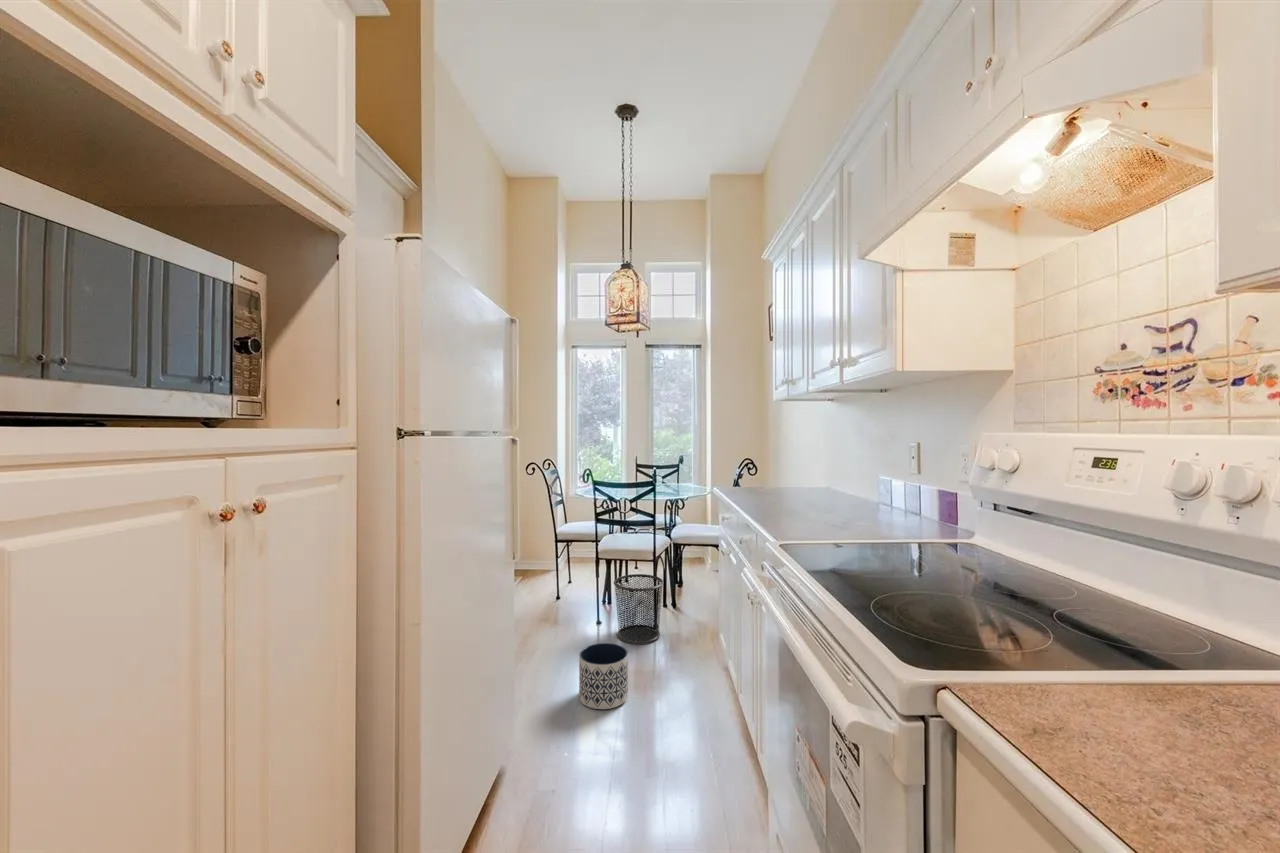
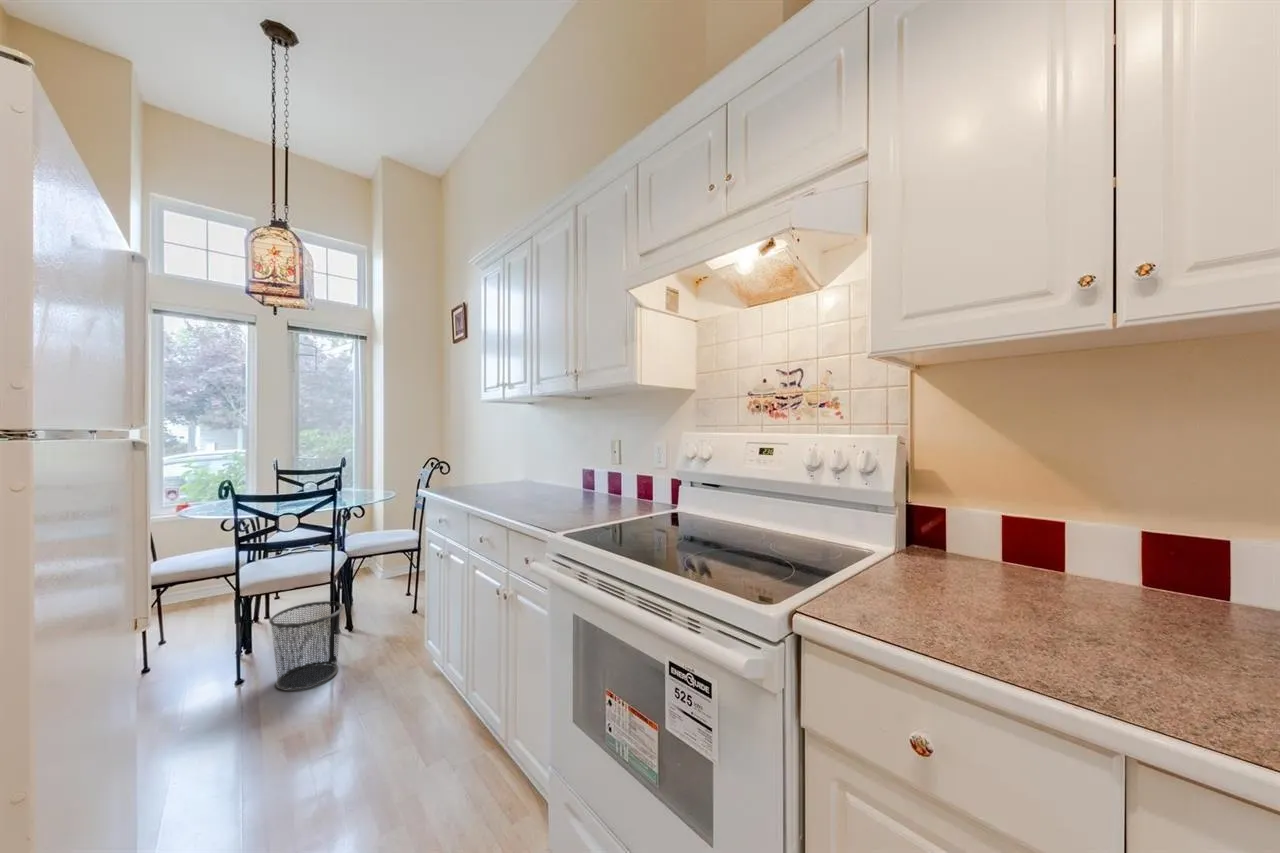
planter: present [579,643,628,709] -> none [247,695,323,788]

